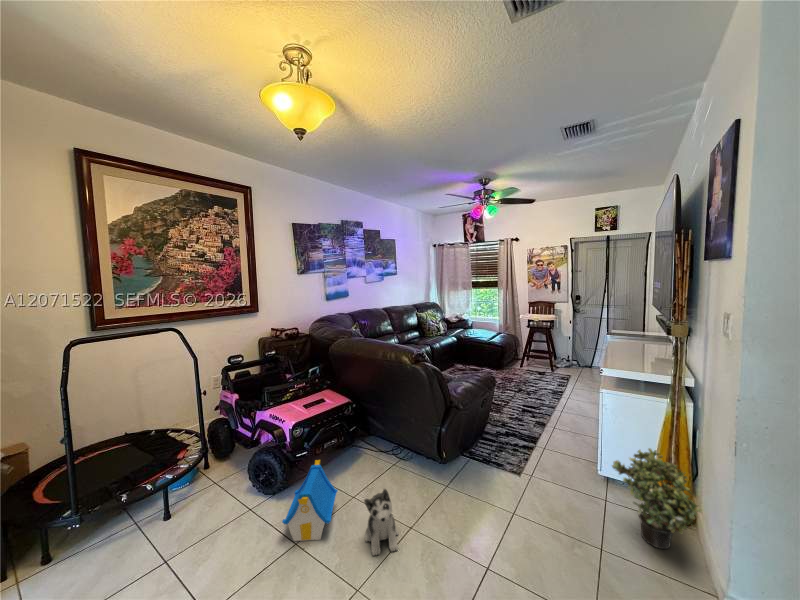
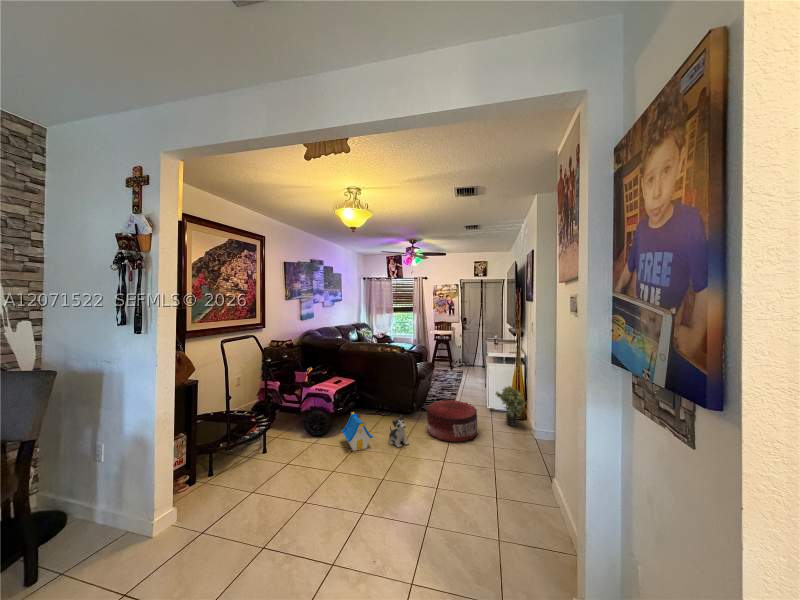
pouf: none [449,456,559,577] -> present [427,400,478,442]

